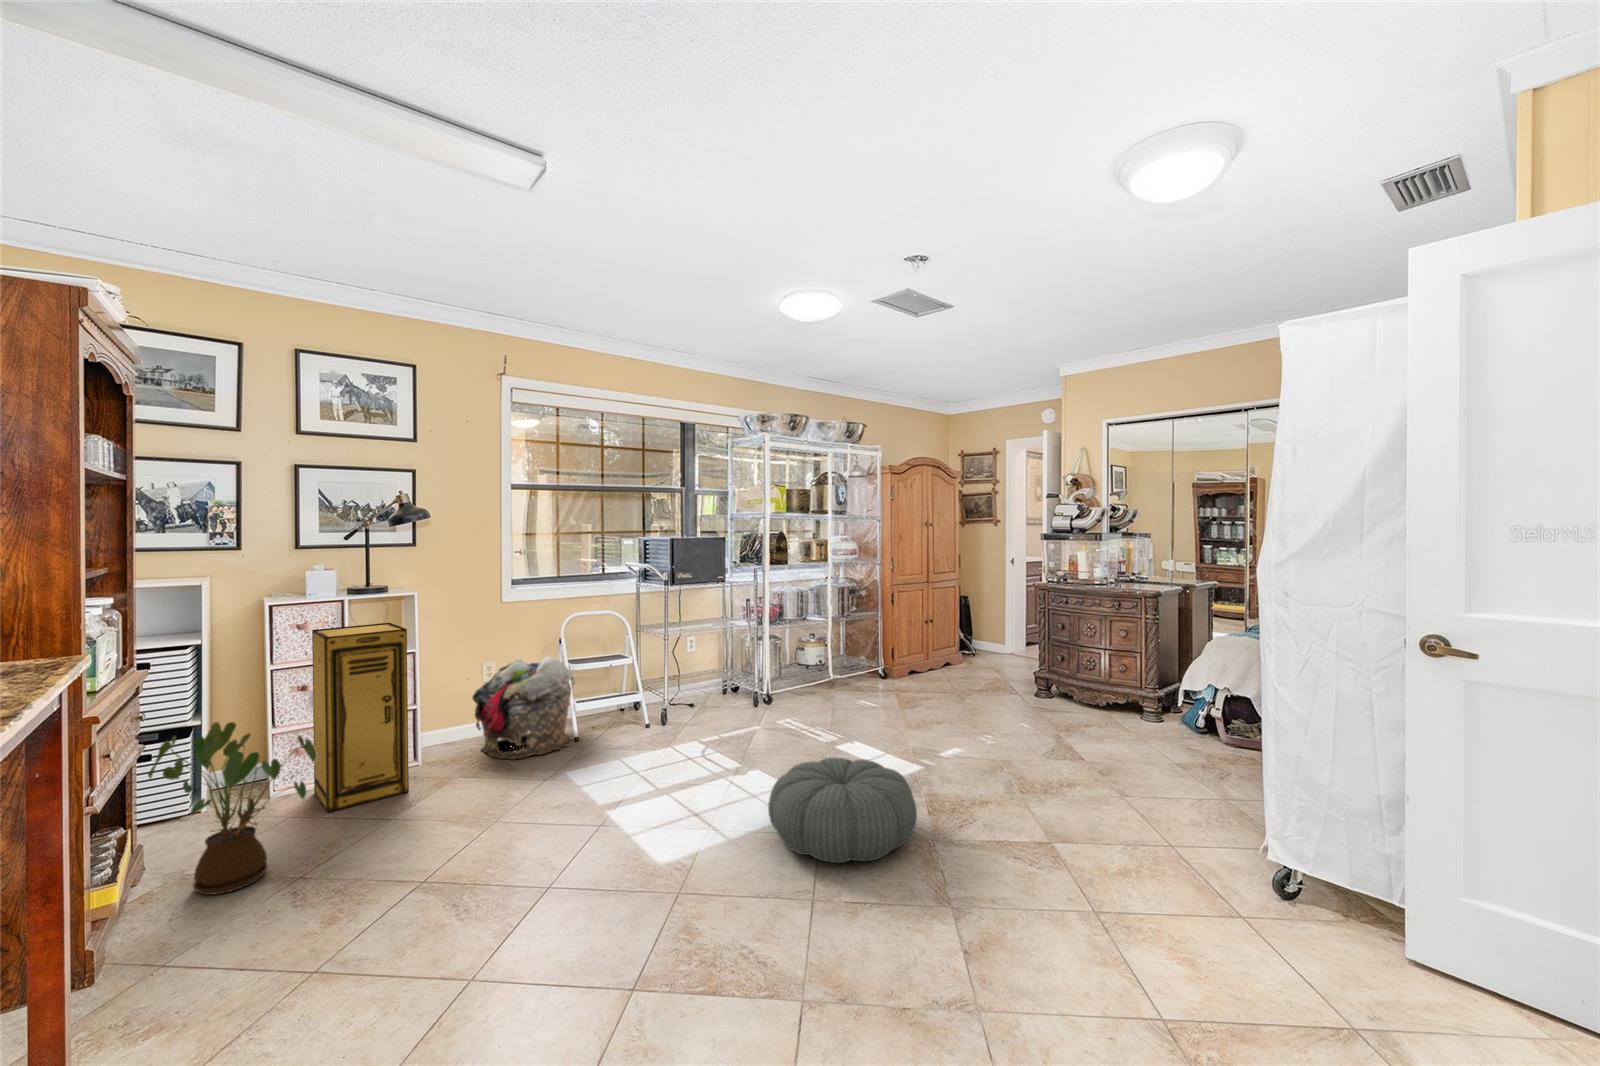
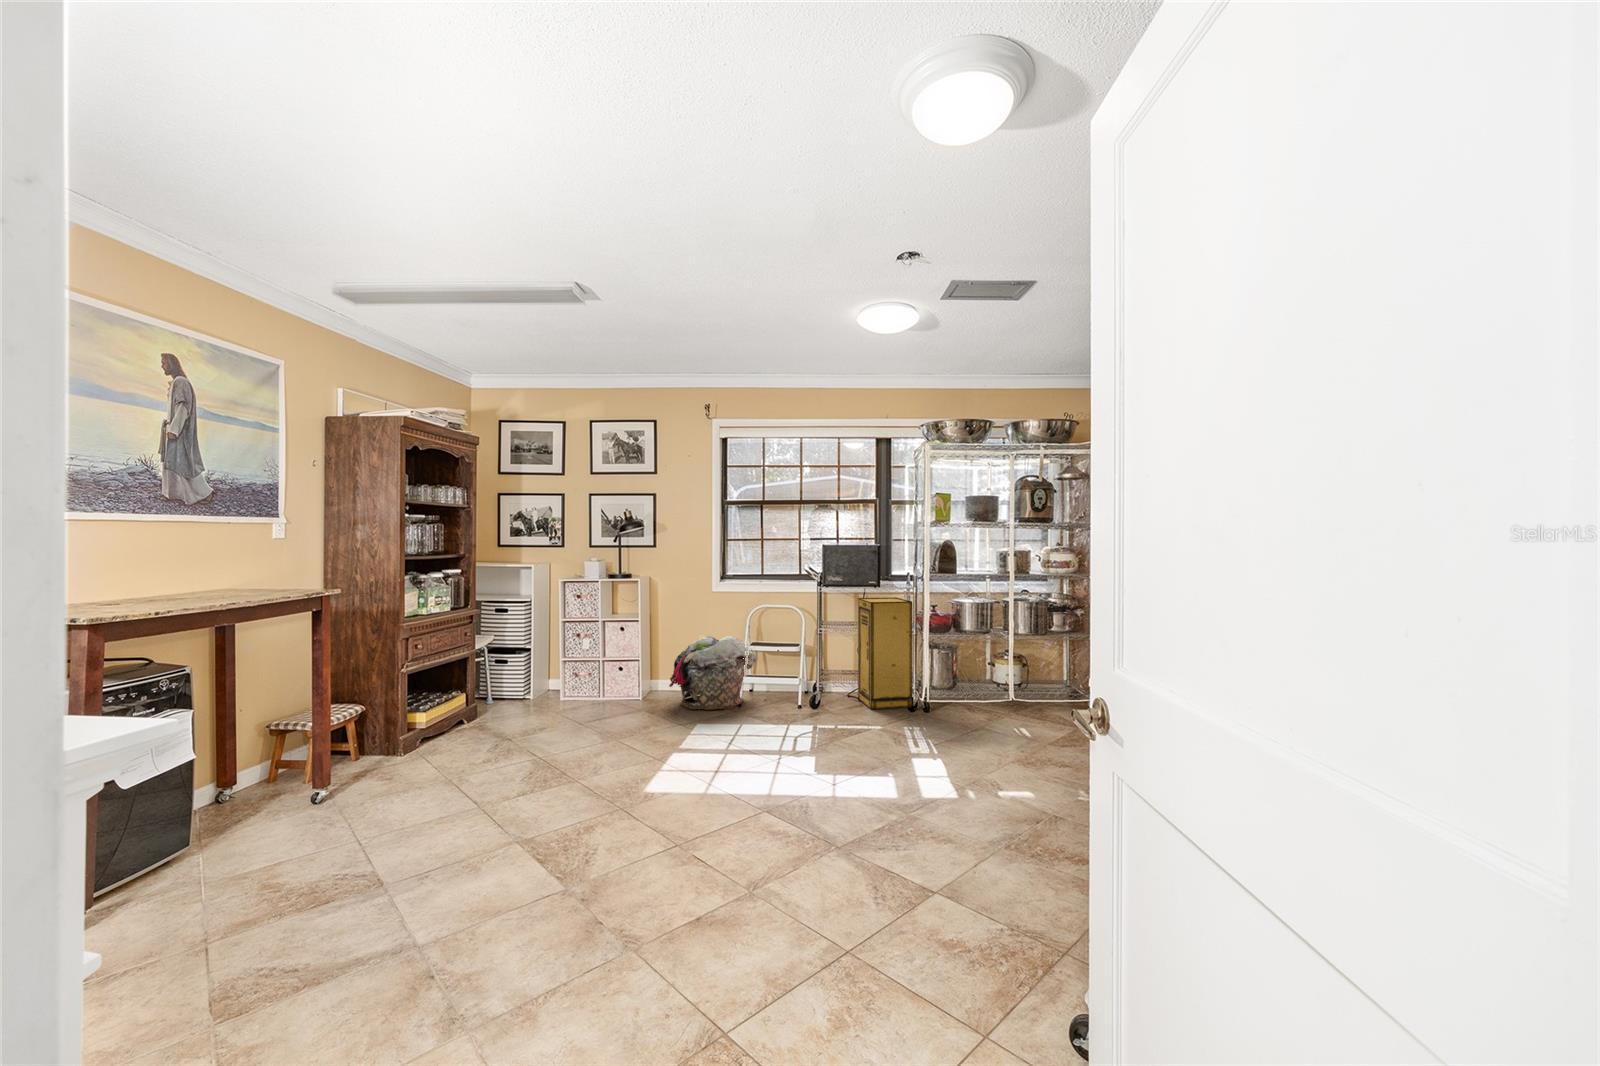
storage cabinet: present [312,623,409,813] -> present [858,597,912,710]
house plant: present [148,722,317,895] -> none [458,645,535,740]
pouf: present [768,757,917,863] -> none [711,749,845,843]

